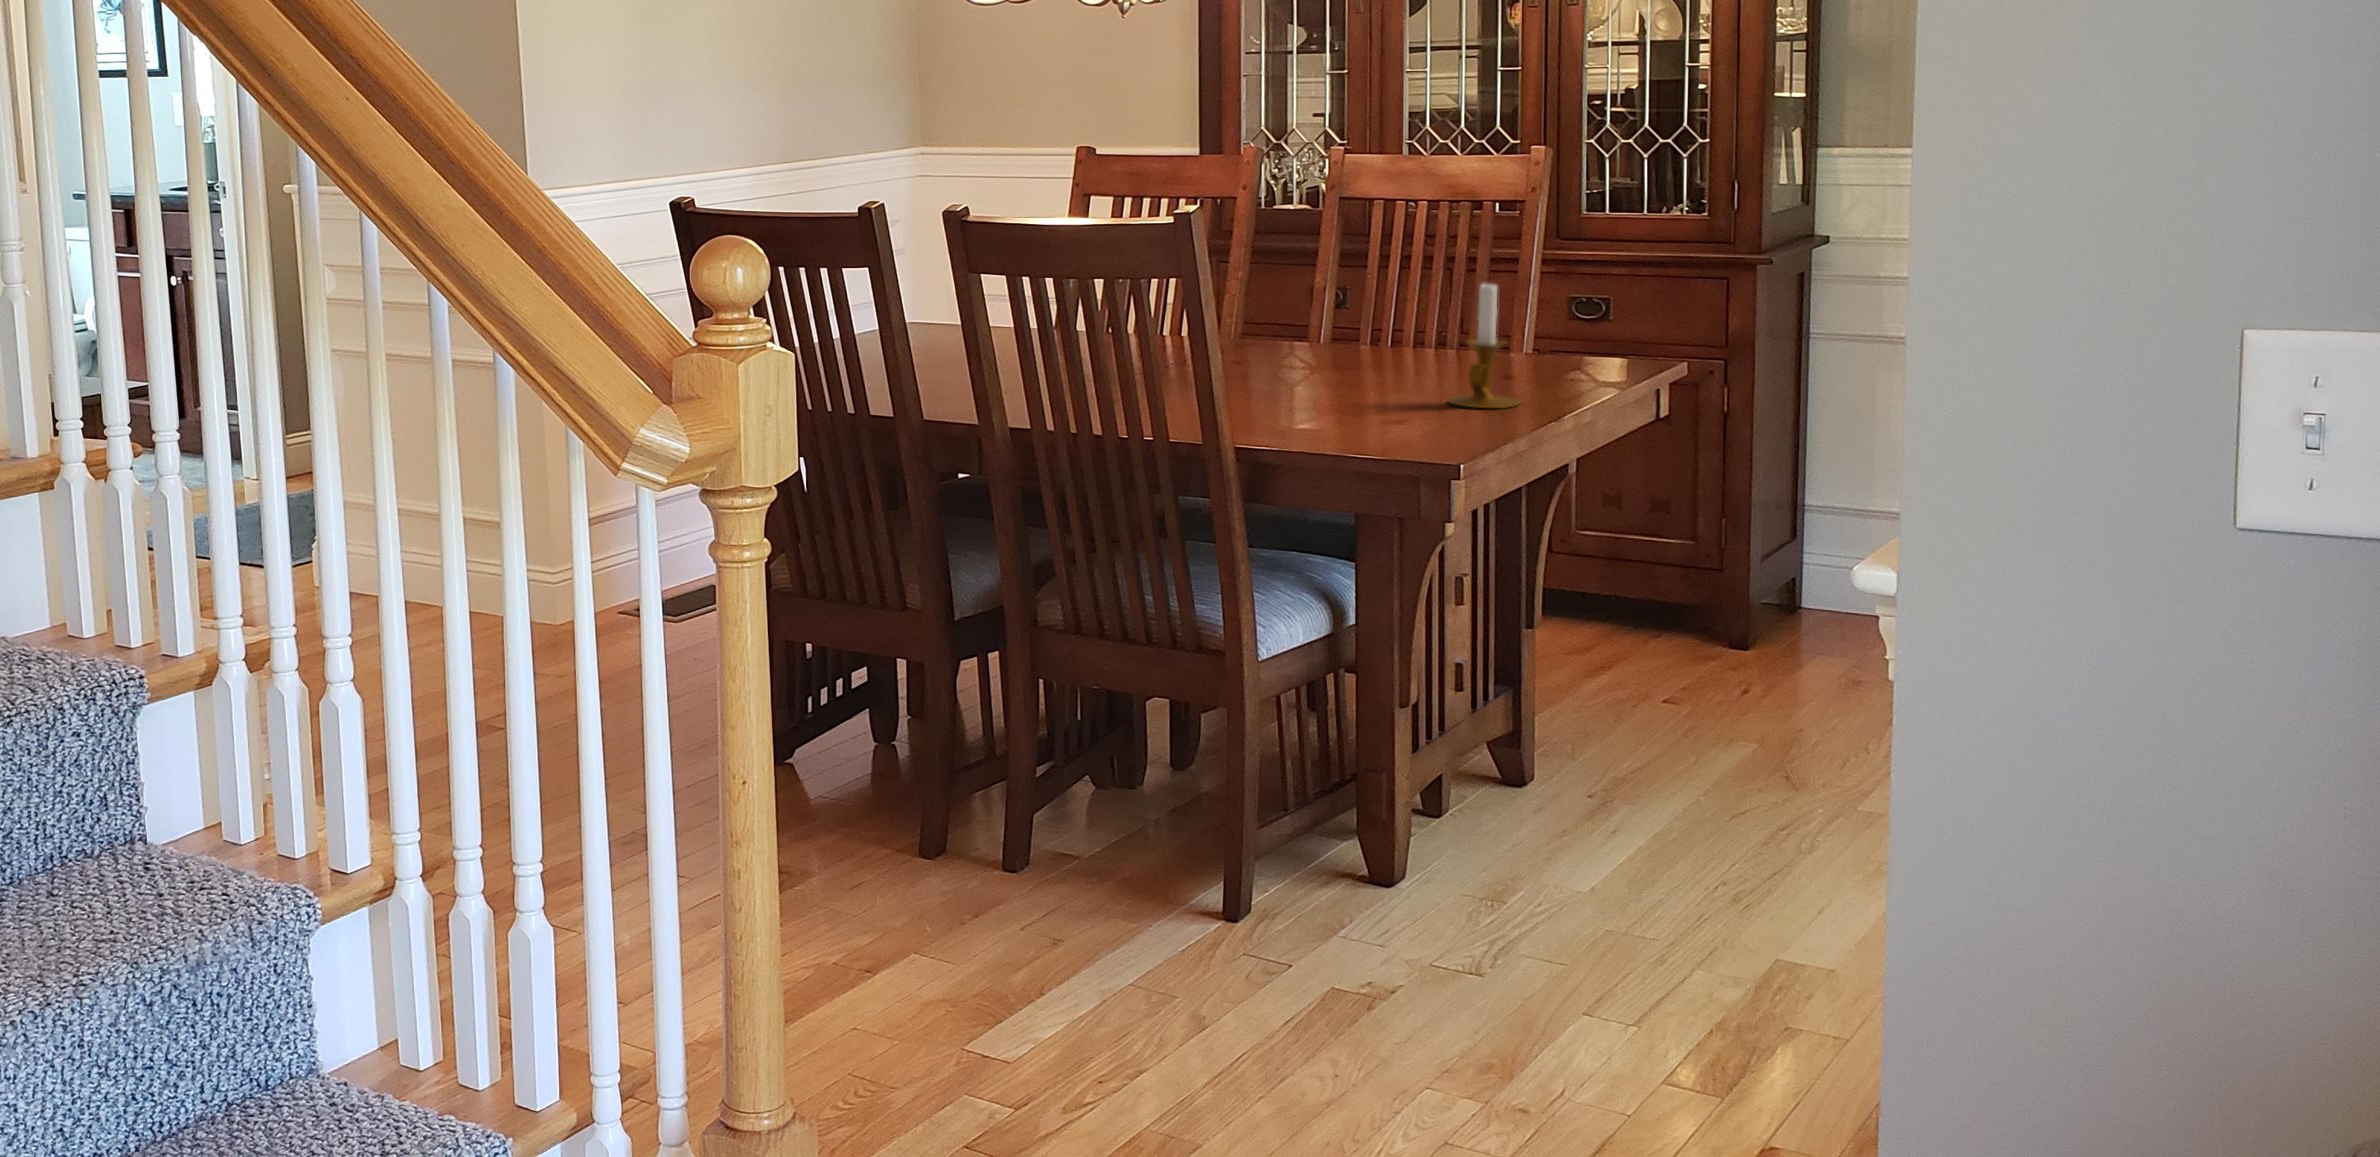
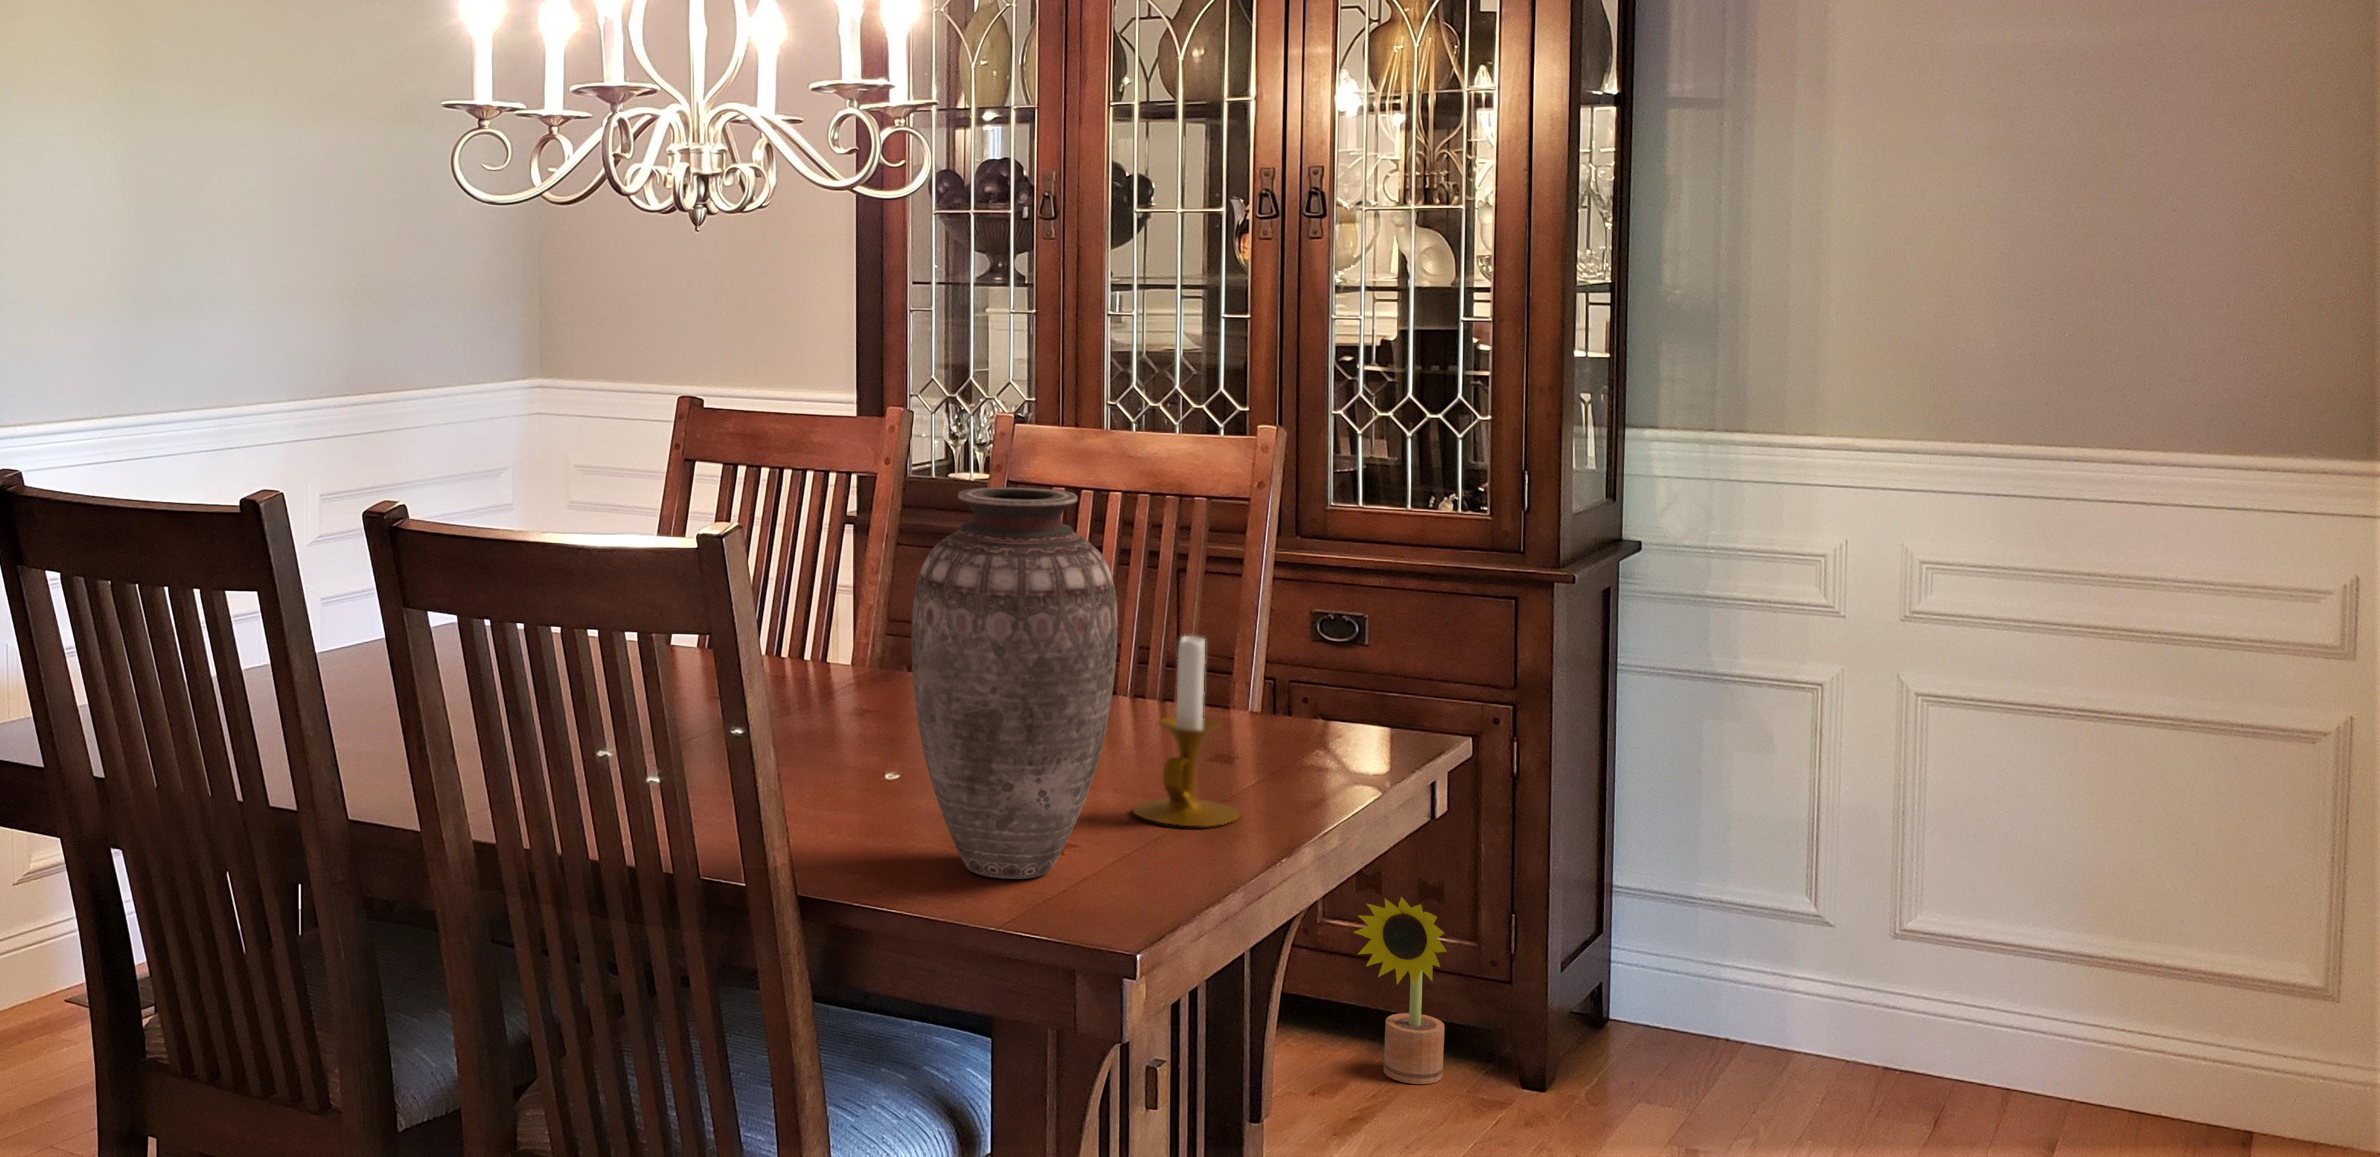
vase: none [1308,183,1442,433] -> present [911,487,1118,879]
decorative plant: none [1599,508,1672,651] -> present [1354,897,1447,1084]

